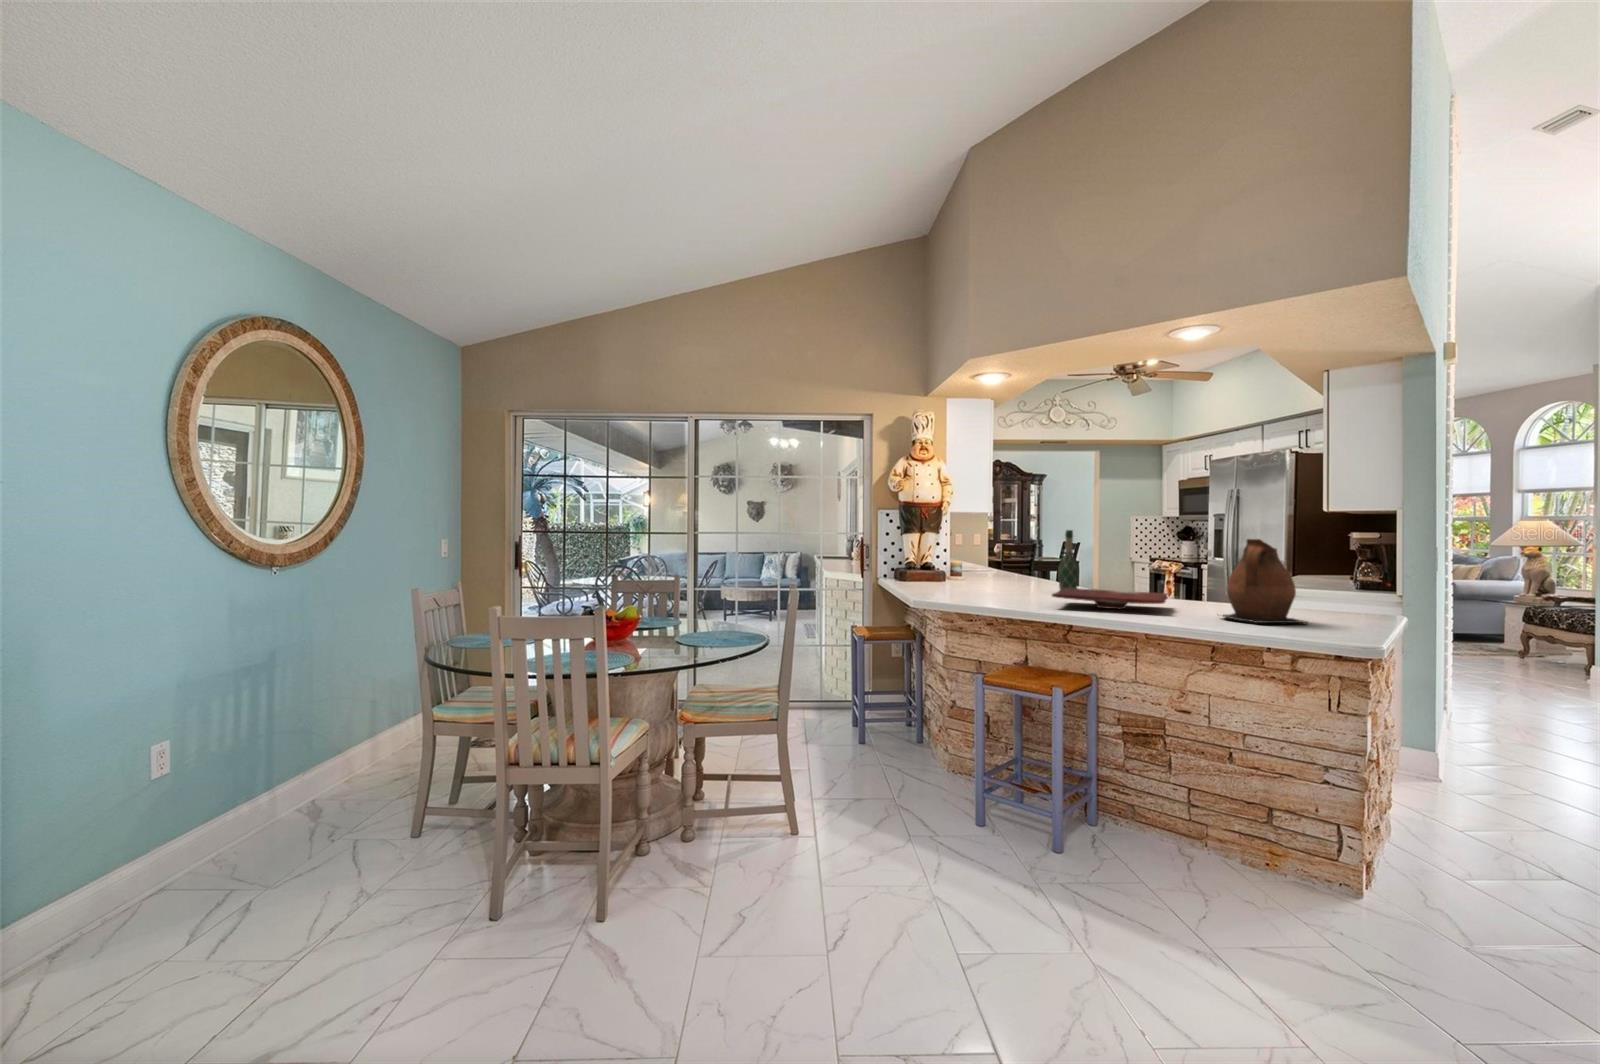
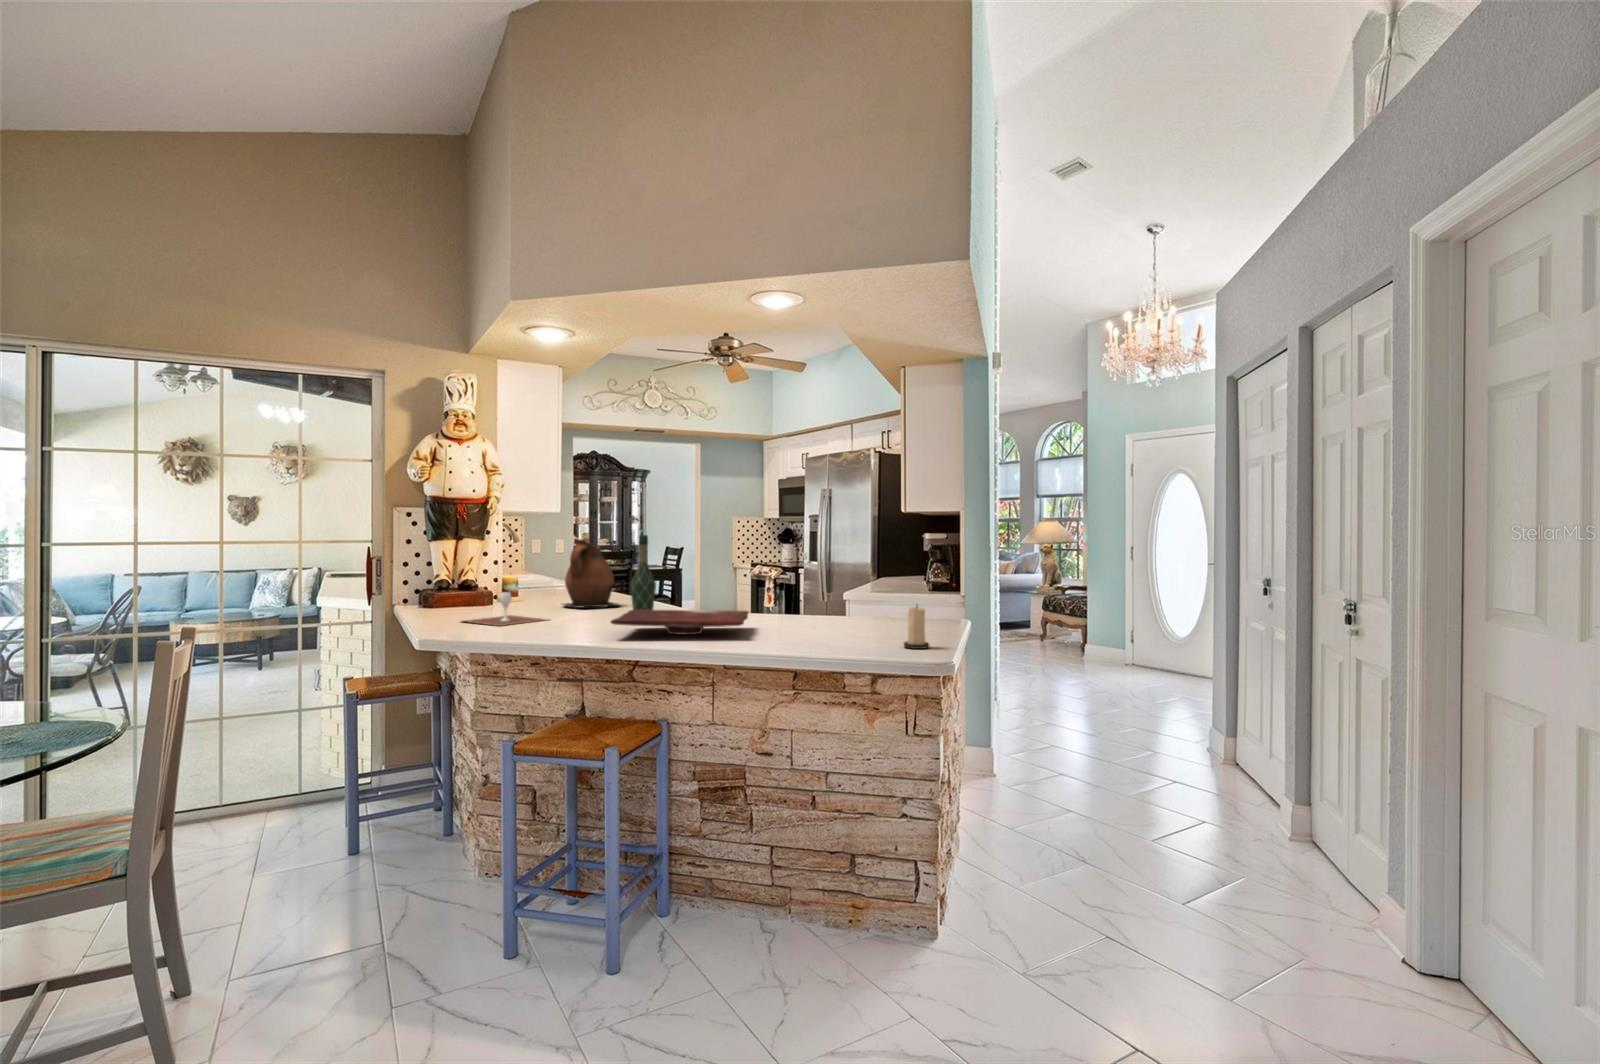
ceramic pitcher: present [1222,539,1307,623] -> present [564,539,620,608]
wine glass: none [931,571,997,596] -> present [464,592,546,626]
candle: none [1327,592,1356,633] -> present [904,605,929,649]

